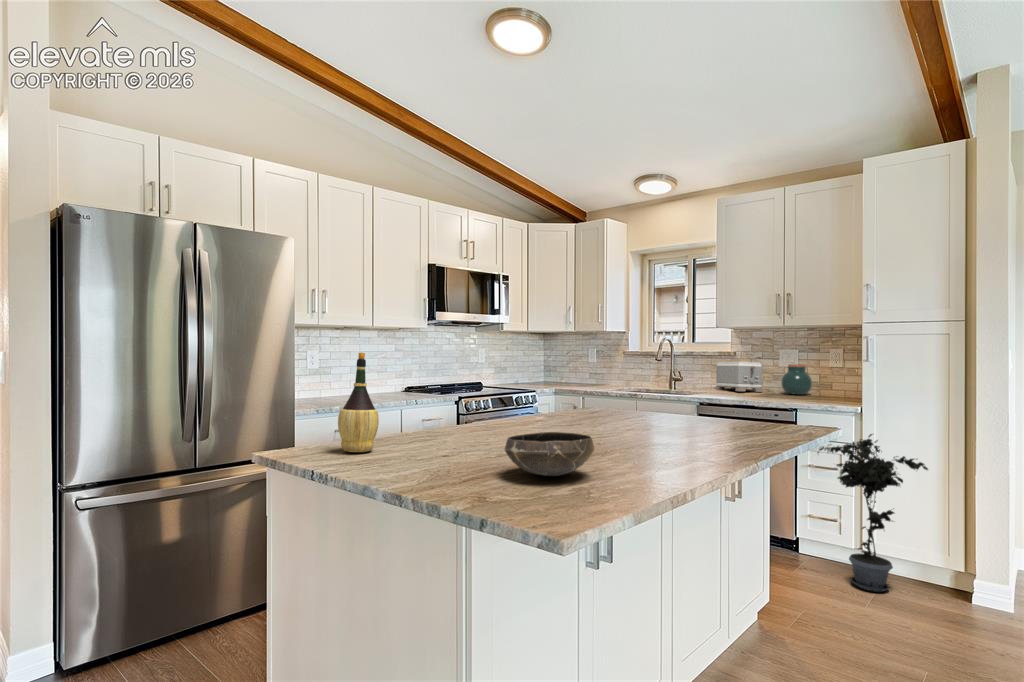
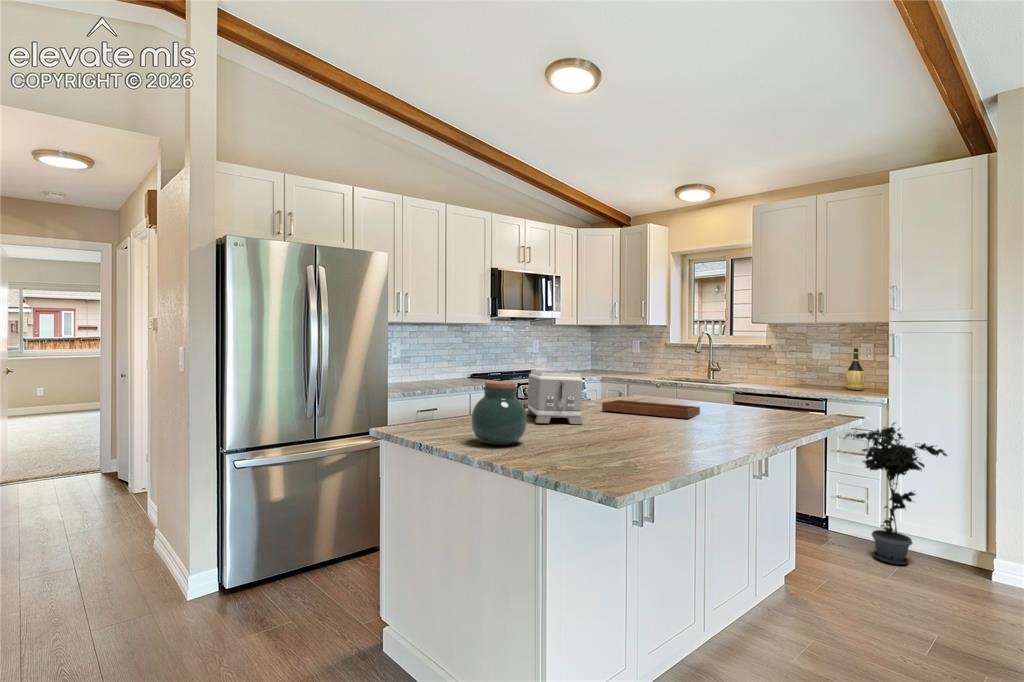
wine bottle: present [338,352,379,452] -> present [845,346,866,390]
toaster: present [715,362,763,392] -> present [526,370,583,424]
jar: present [781,364,812,395] -> present [471,382,527,445]
tray: none [550,392,663,433] -> present [602,383,700,418]
bowl: present [505,432,594,476] -> none [570,417,642,452]

